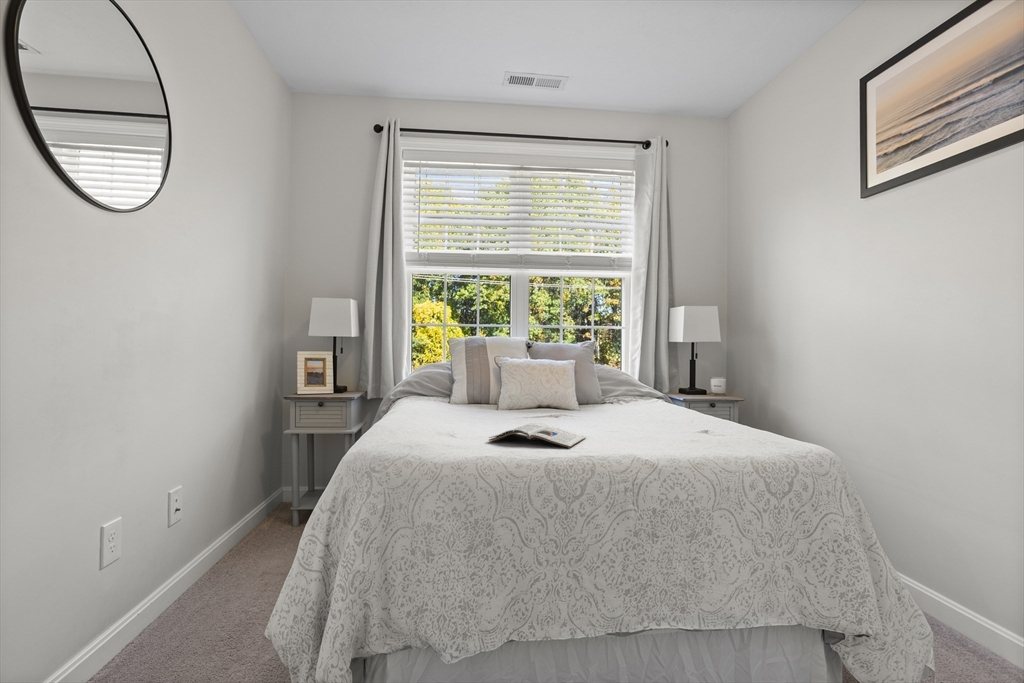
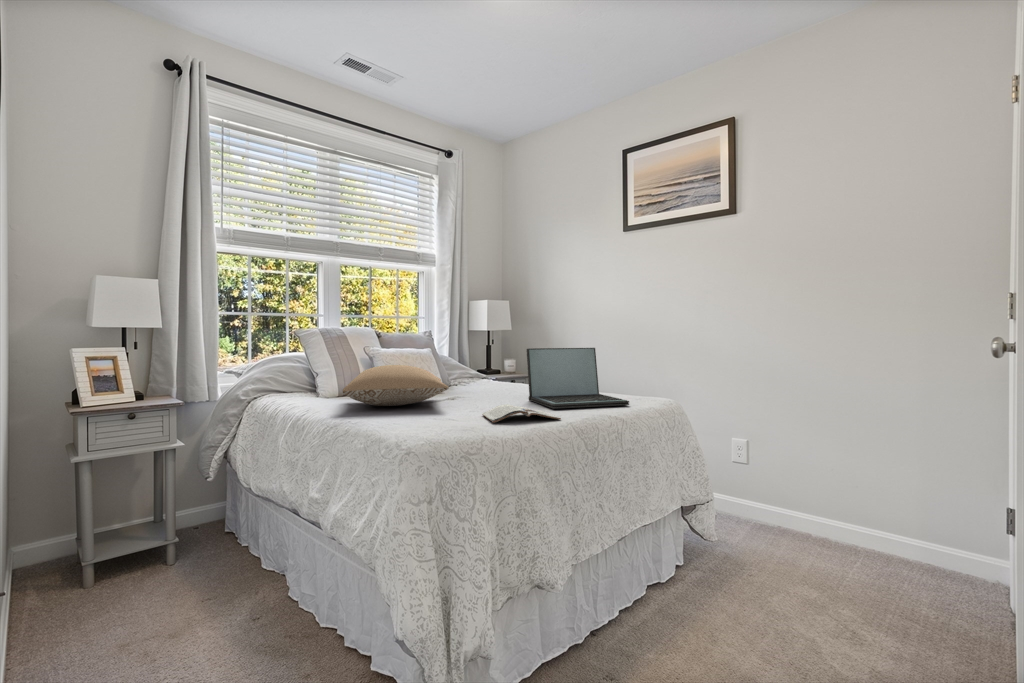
laptop: none [607,359,724,443] -> present [527,348,629,409]
pillow: none [412,374,544,414] -> present [343,365,449,406]

